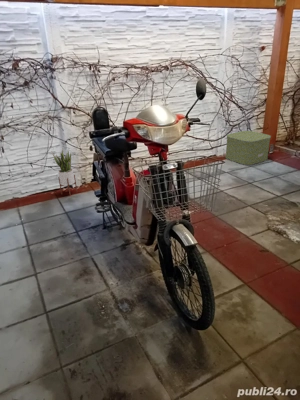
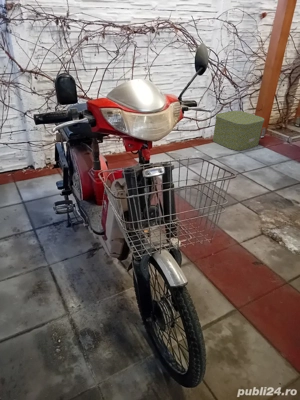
potted plant: present [51,149,77,196] -> none [6,122,40,180]

